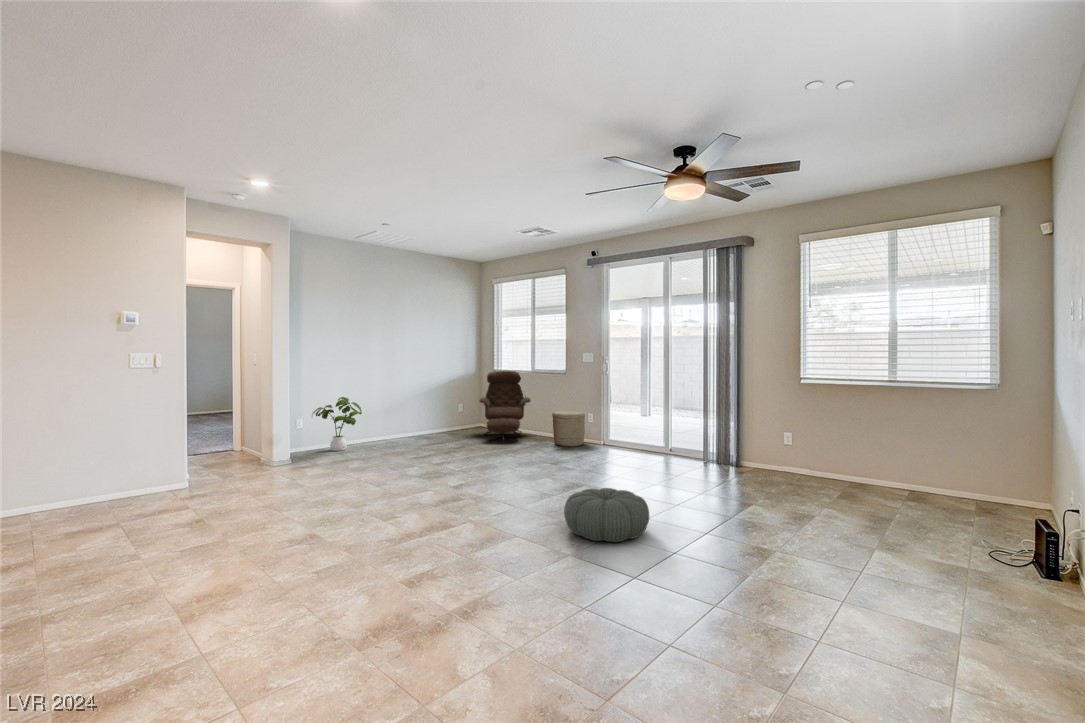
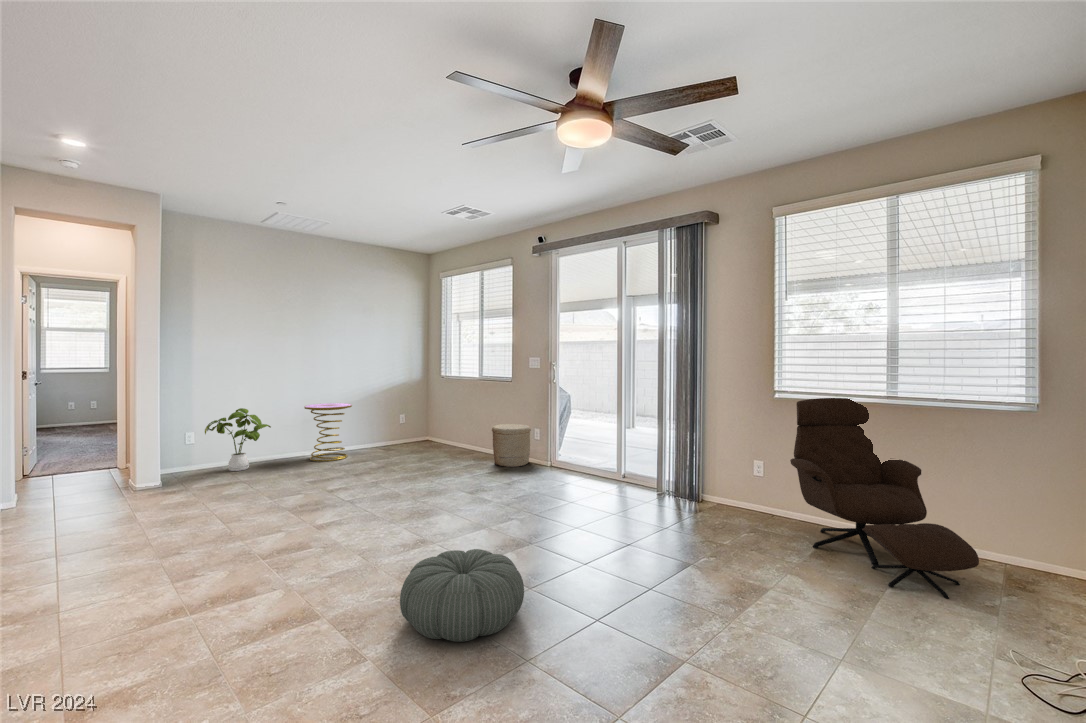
lounge chair: present [479,371,531,443] -> present [790,398,979,599]
side table: none [387,394,427,444] -> present [304,403,352,461]

